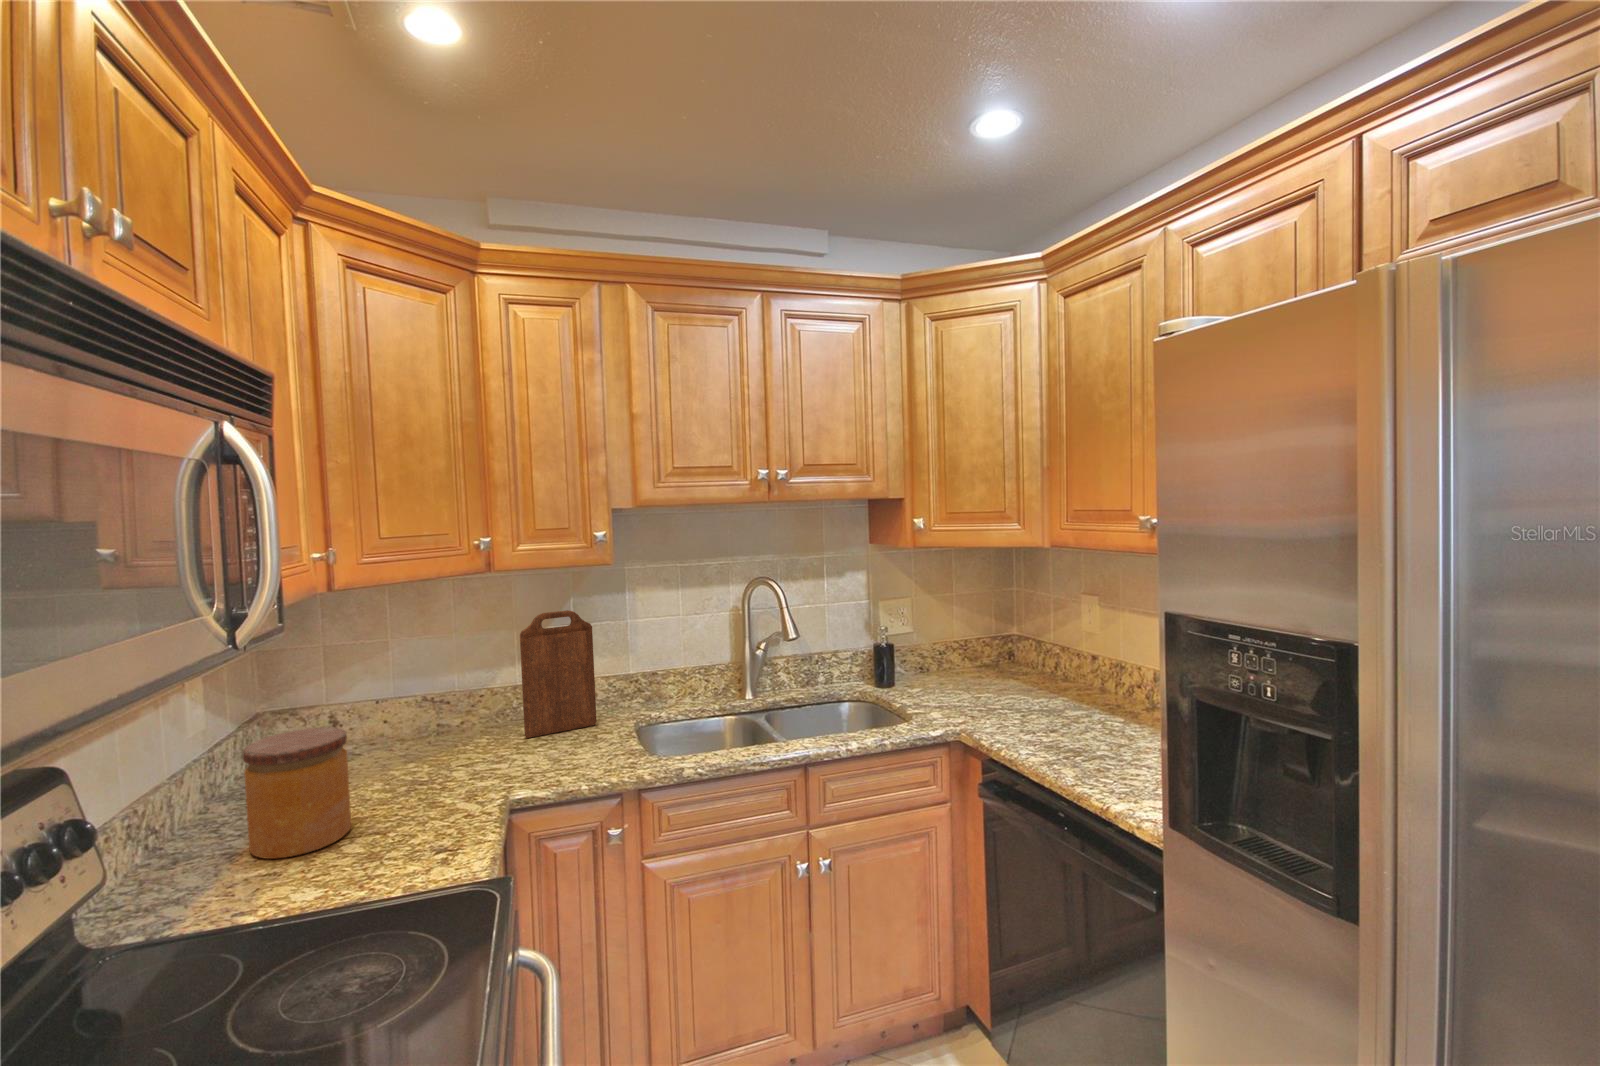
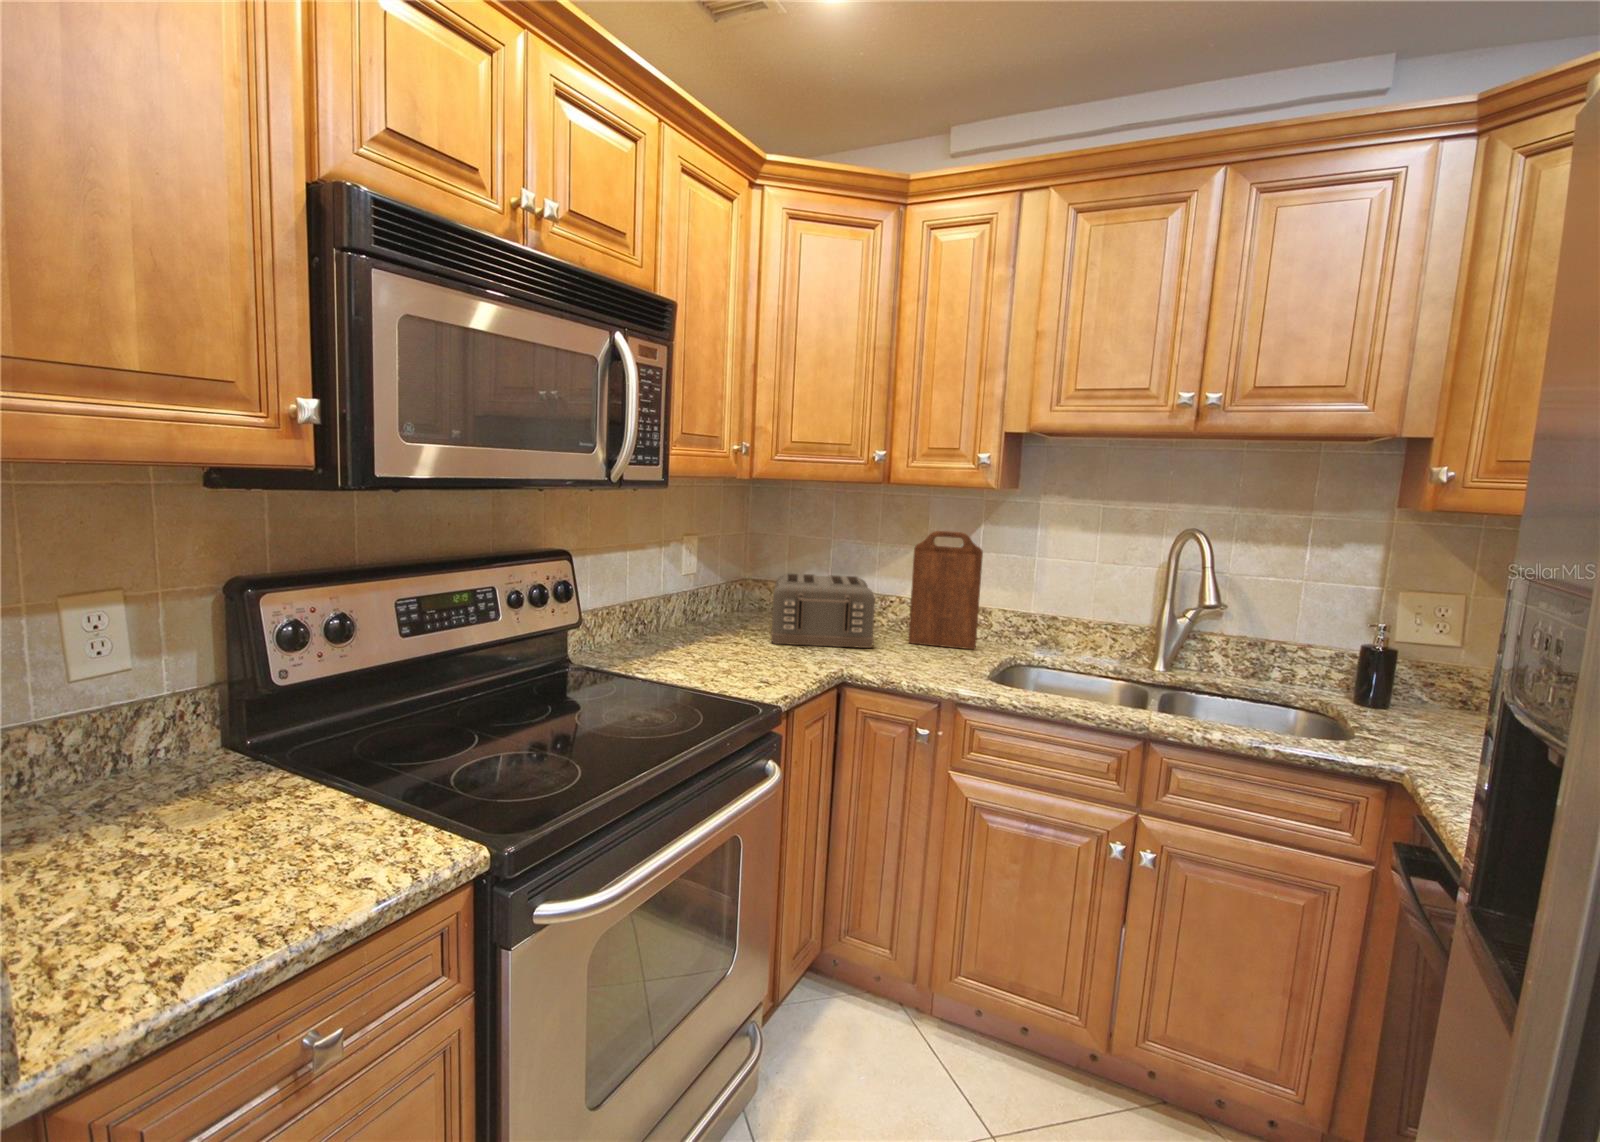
toaster: none [333,678,501,793] -> present [771,573,875,648]
jar: present [243,727,351,859] -> none [676,575,740,659]

